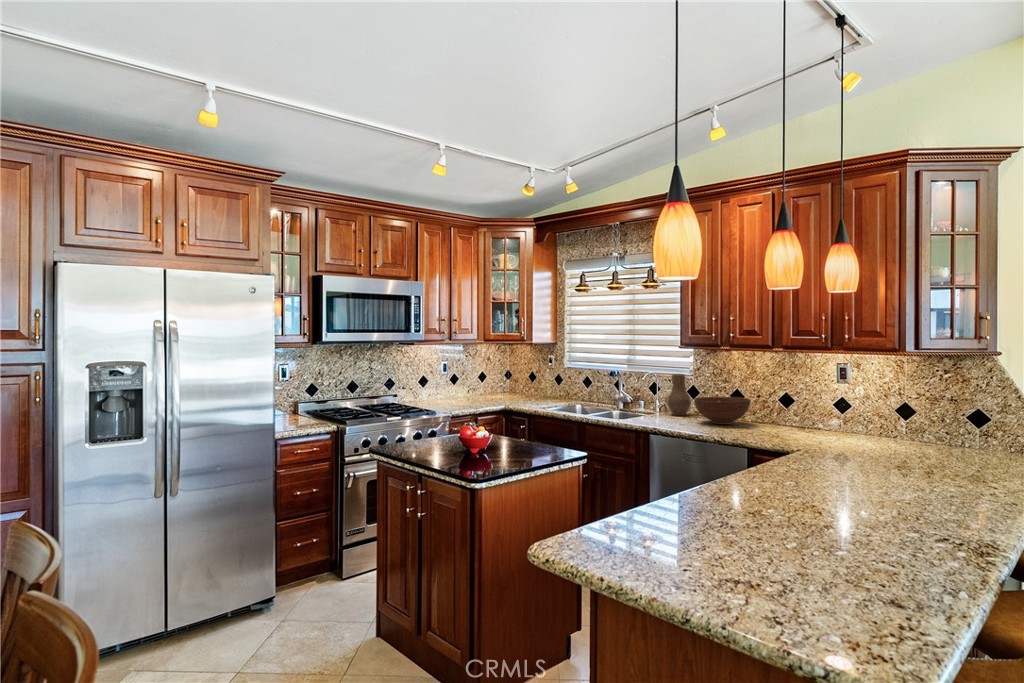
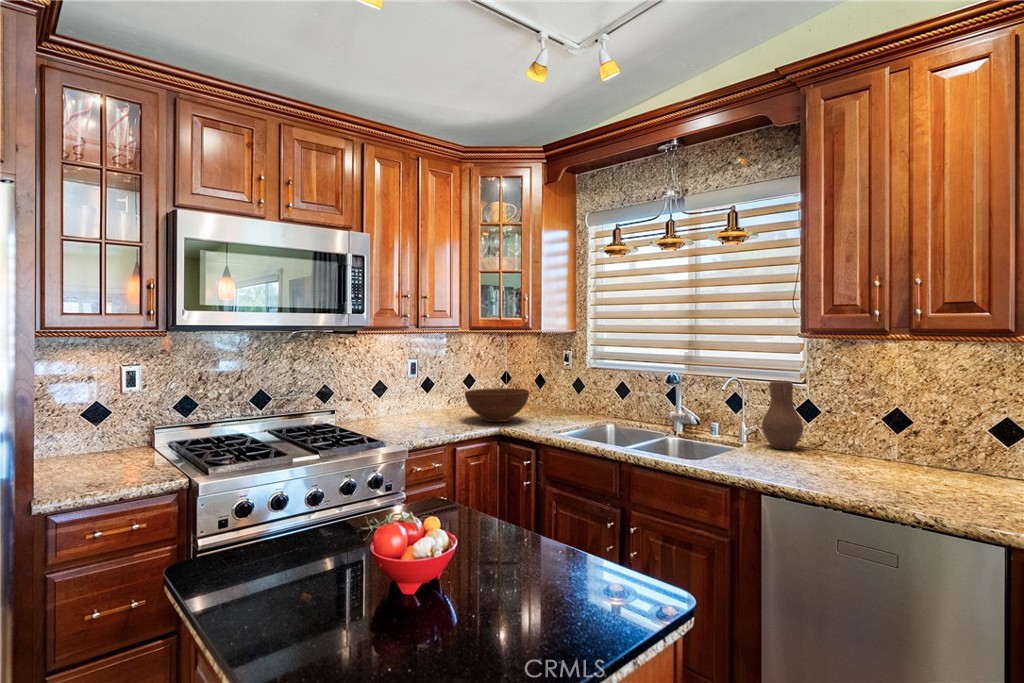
fruit bowl: present [694,397,751,425] -> present [465,388,529,422]

